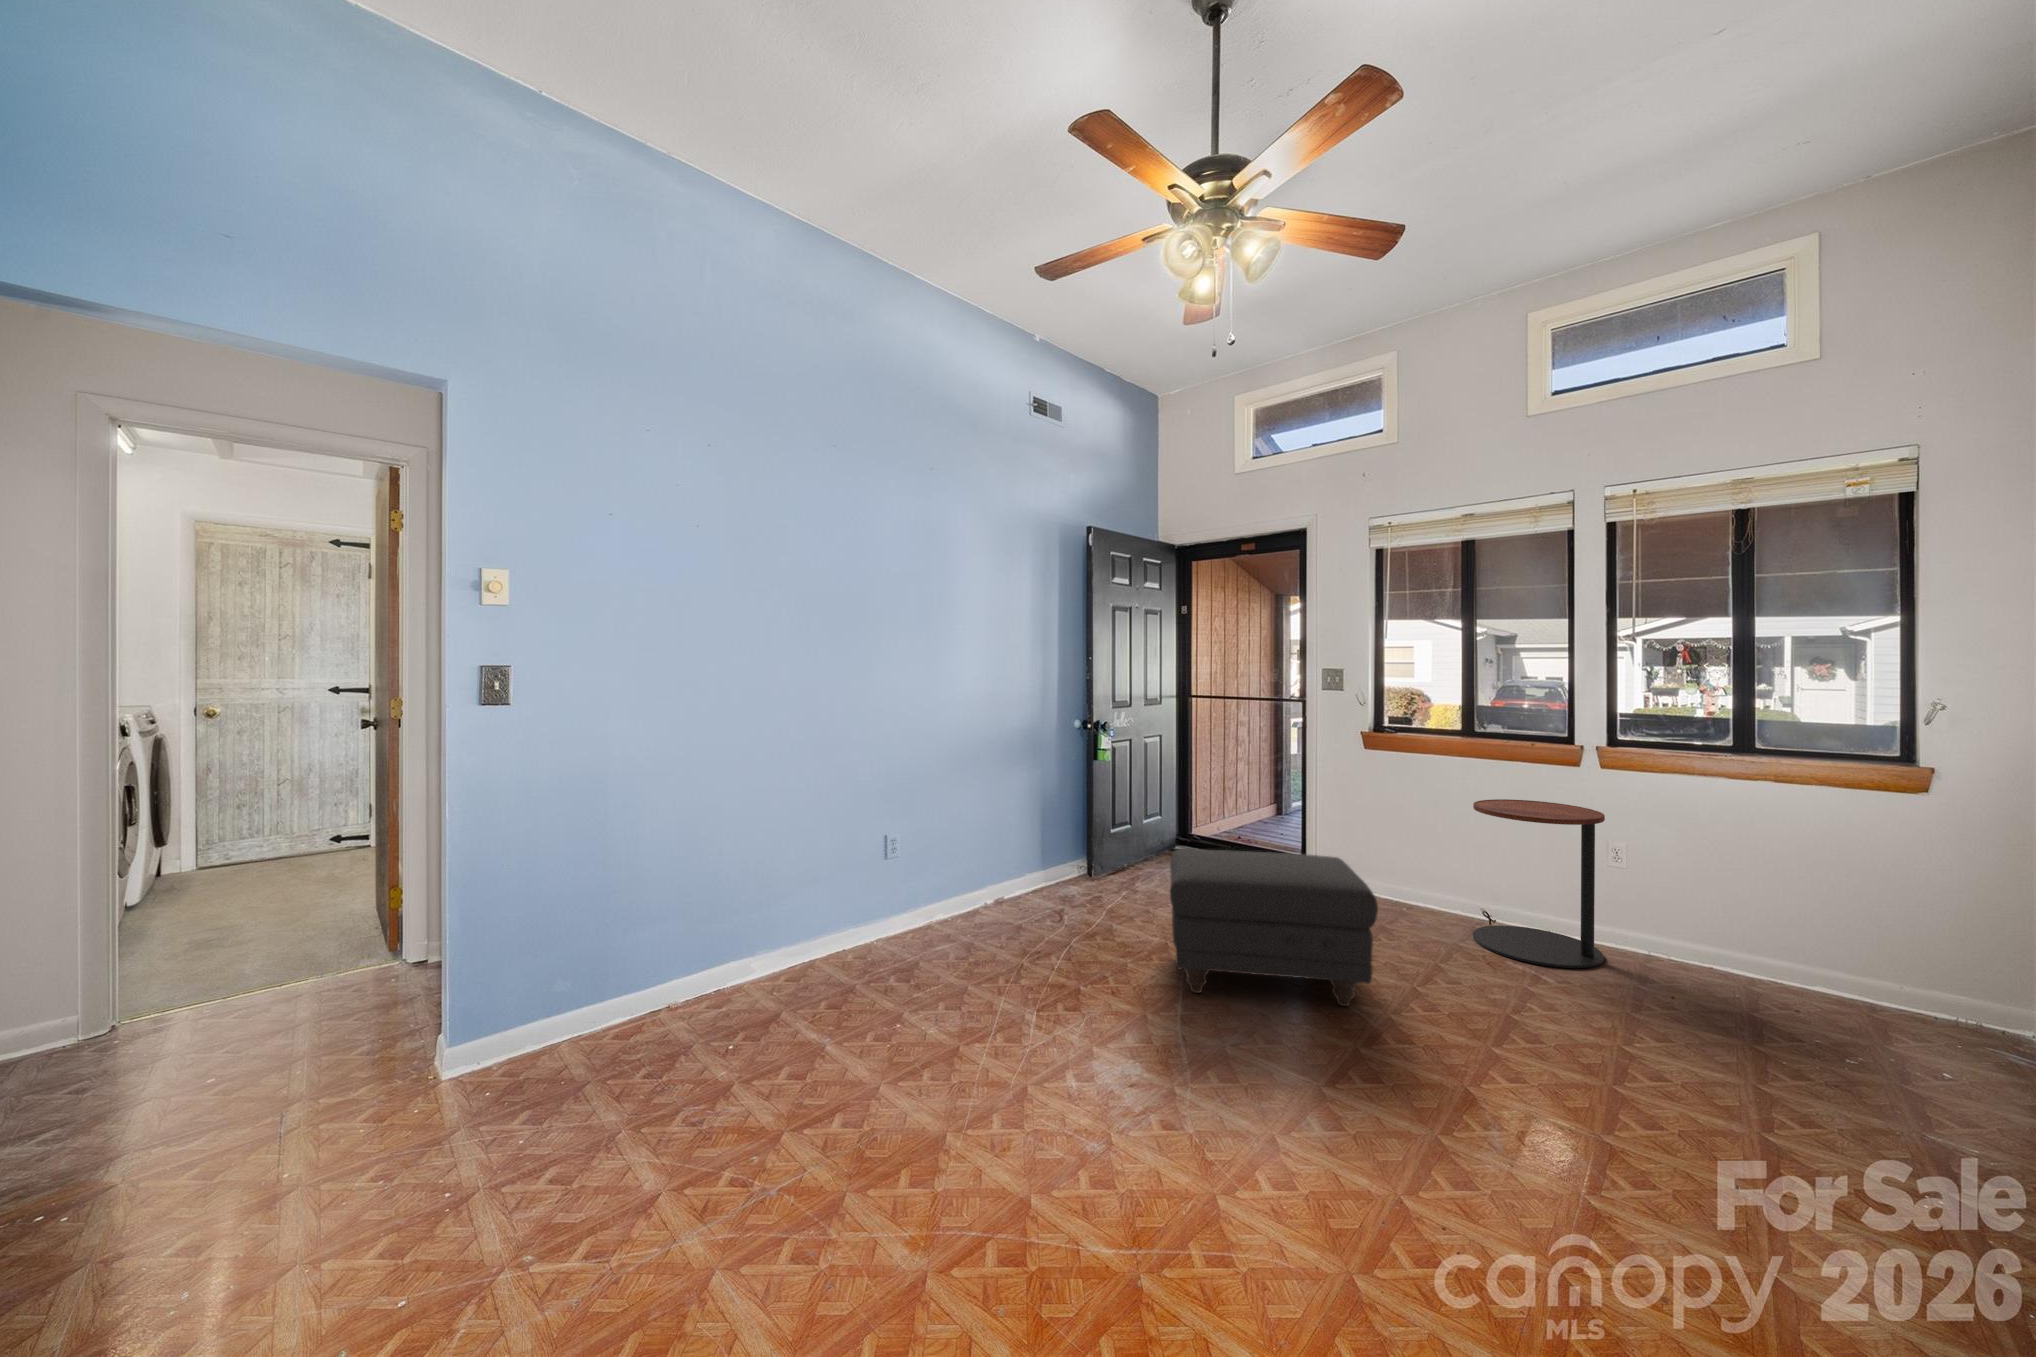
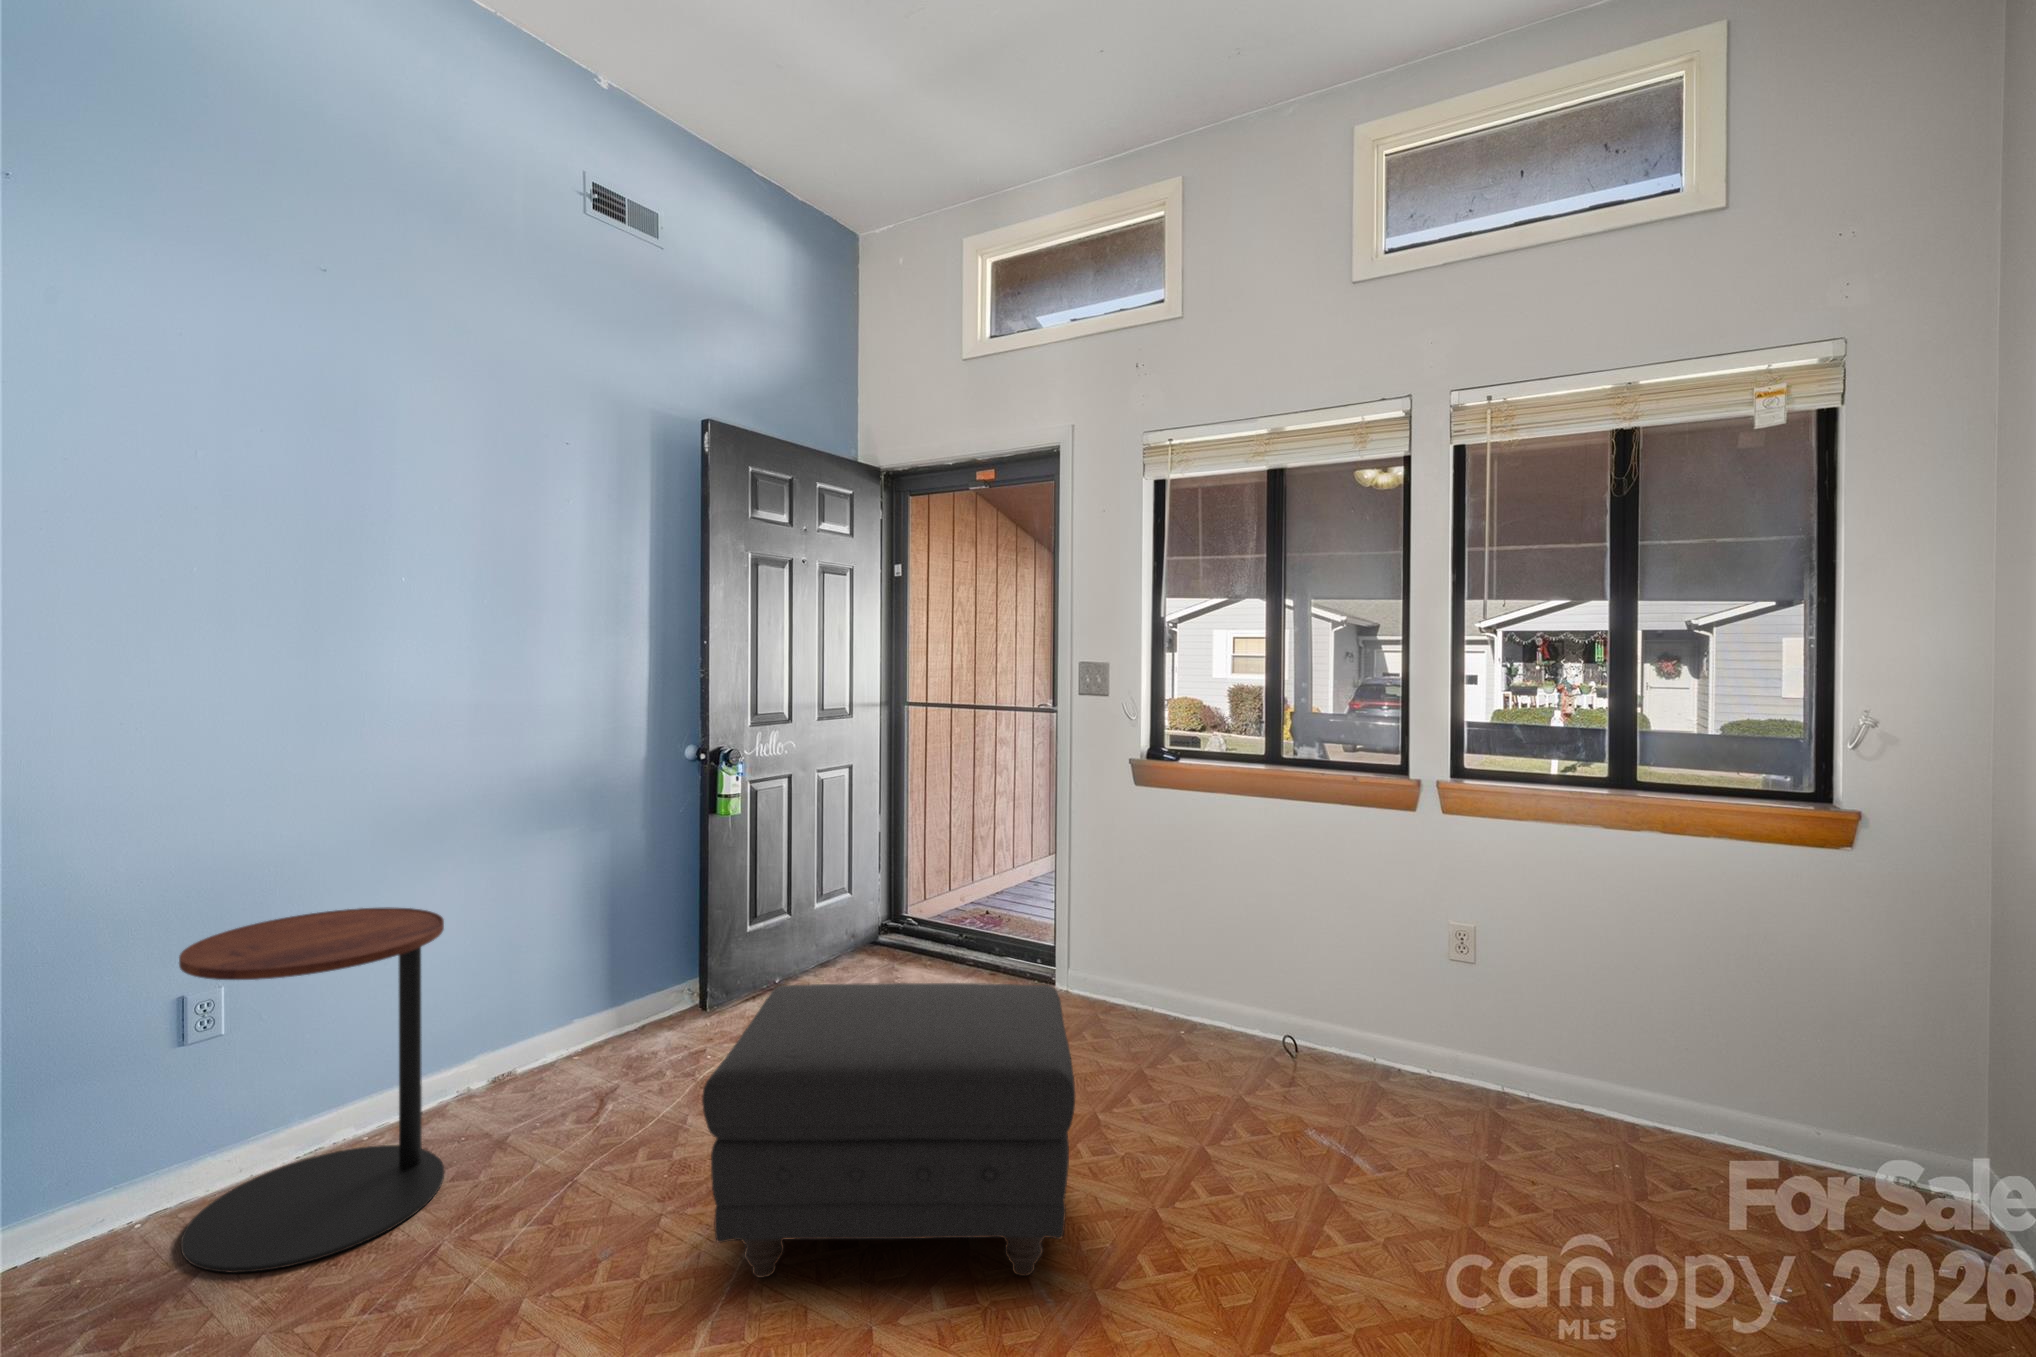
side table: present [1473,799,1605,968] -> present [179,907,444,1273]

